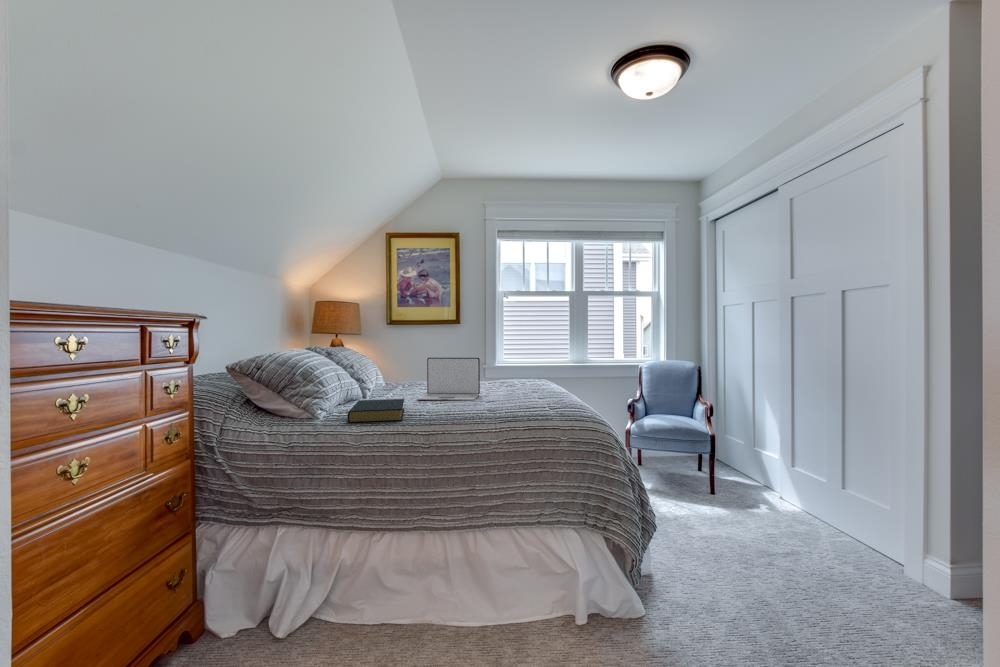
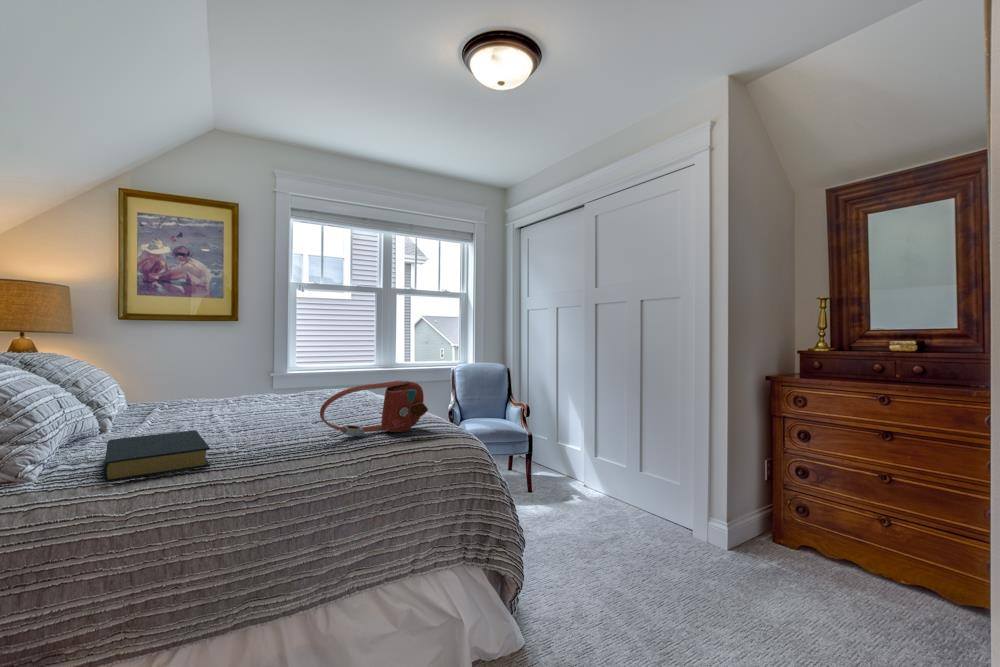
laptop: present [417,358,480,401] -> none [205,365,297,428]
handbag: none [475,370,560,413] -> present [320,380,428,436]

